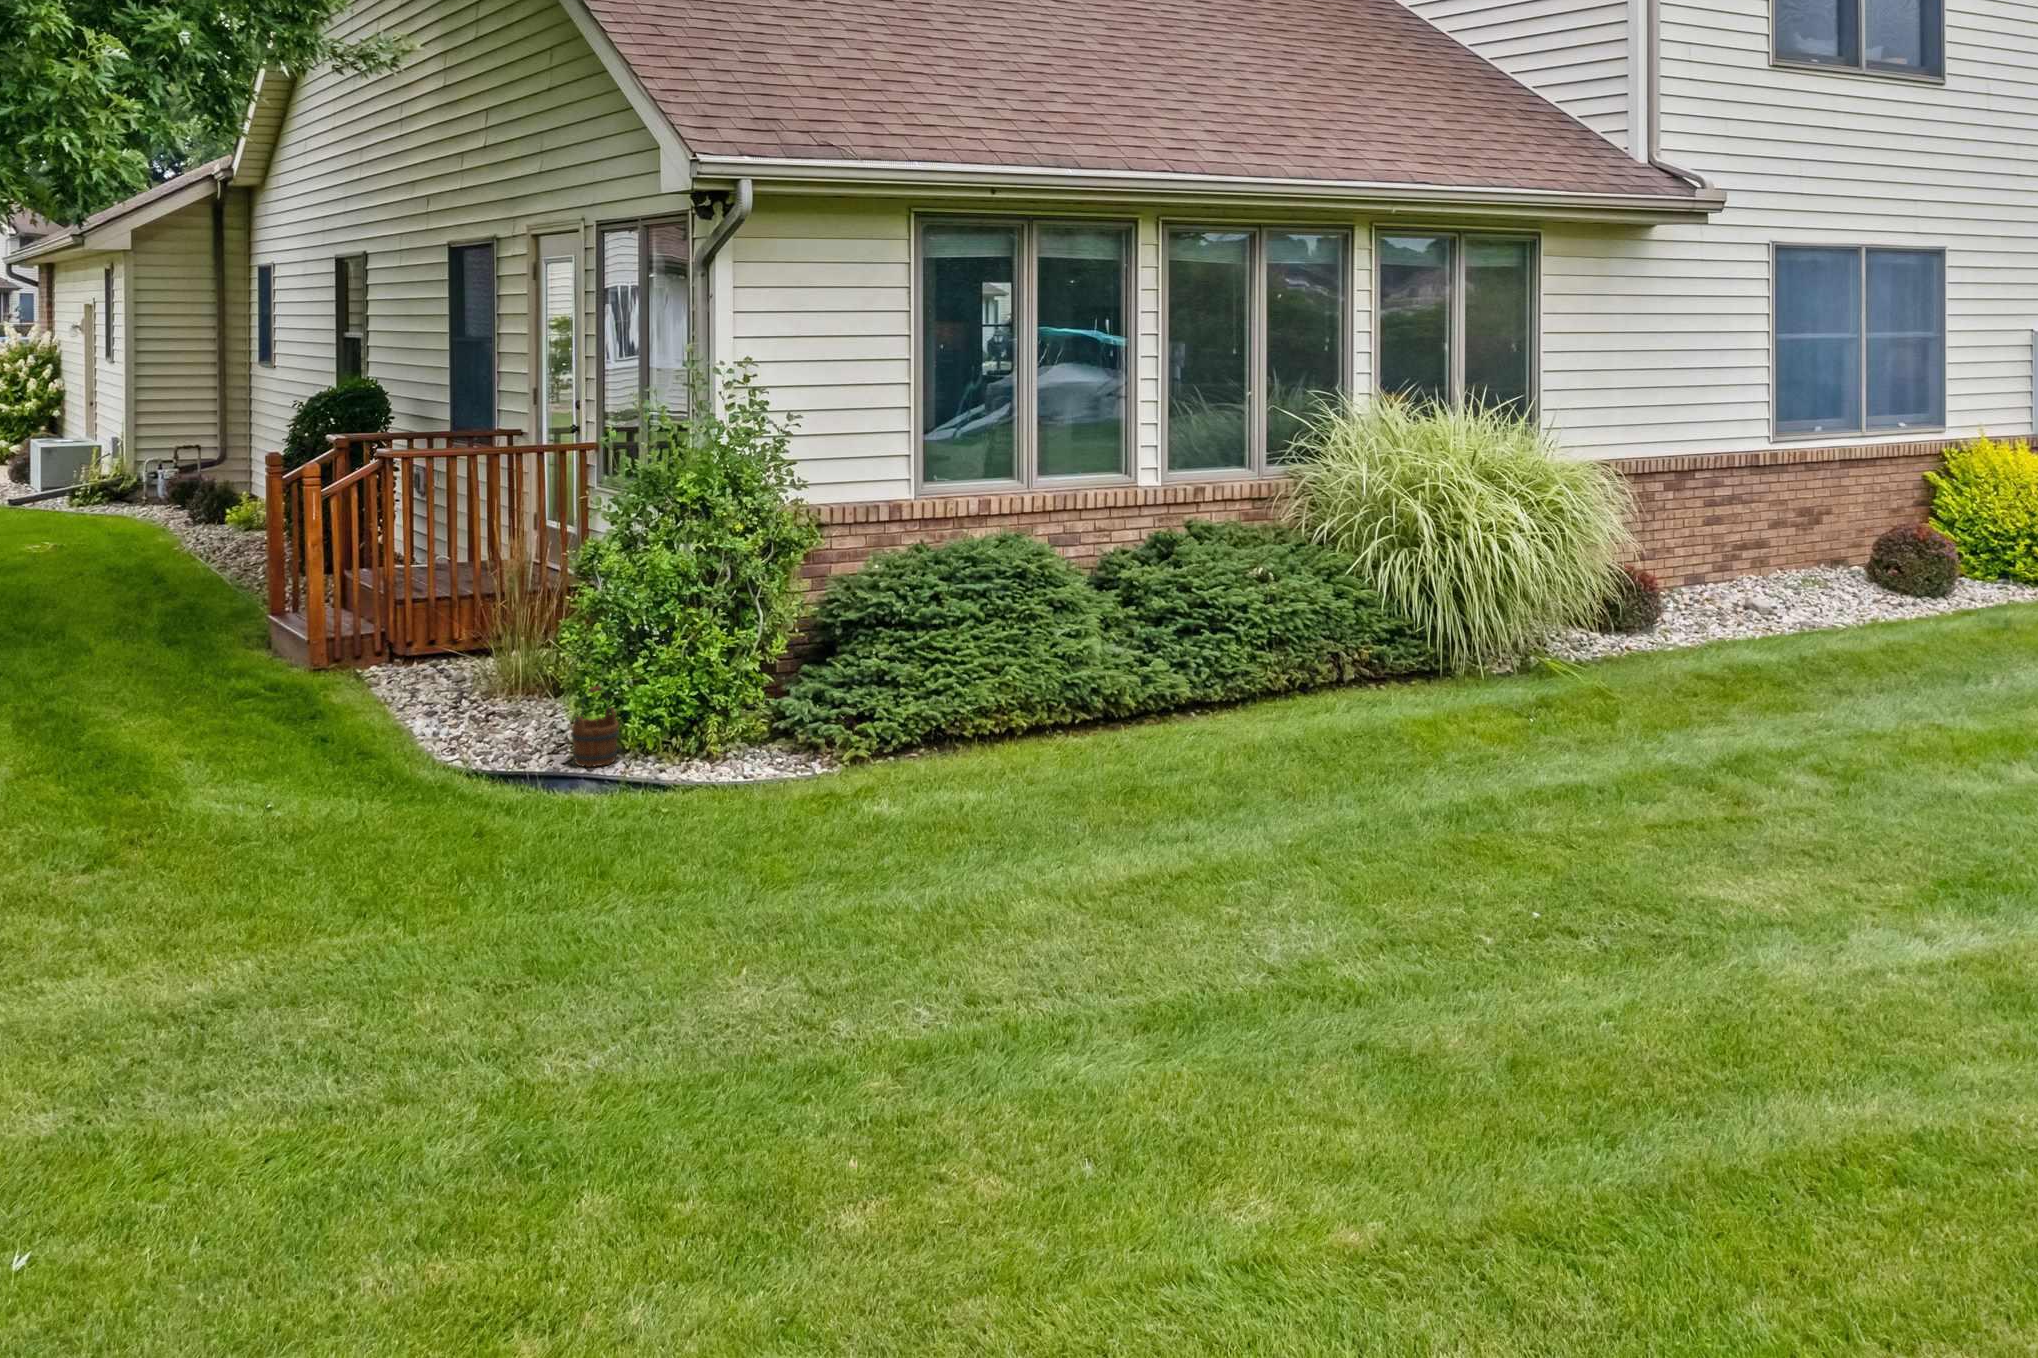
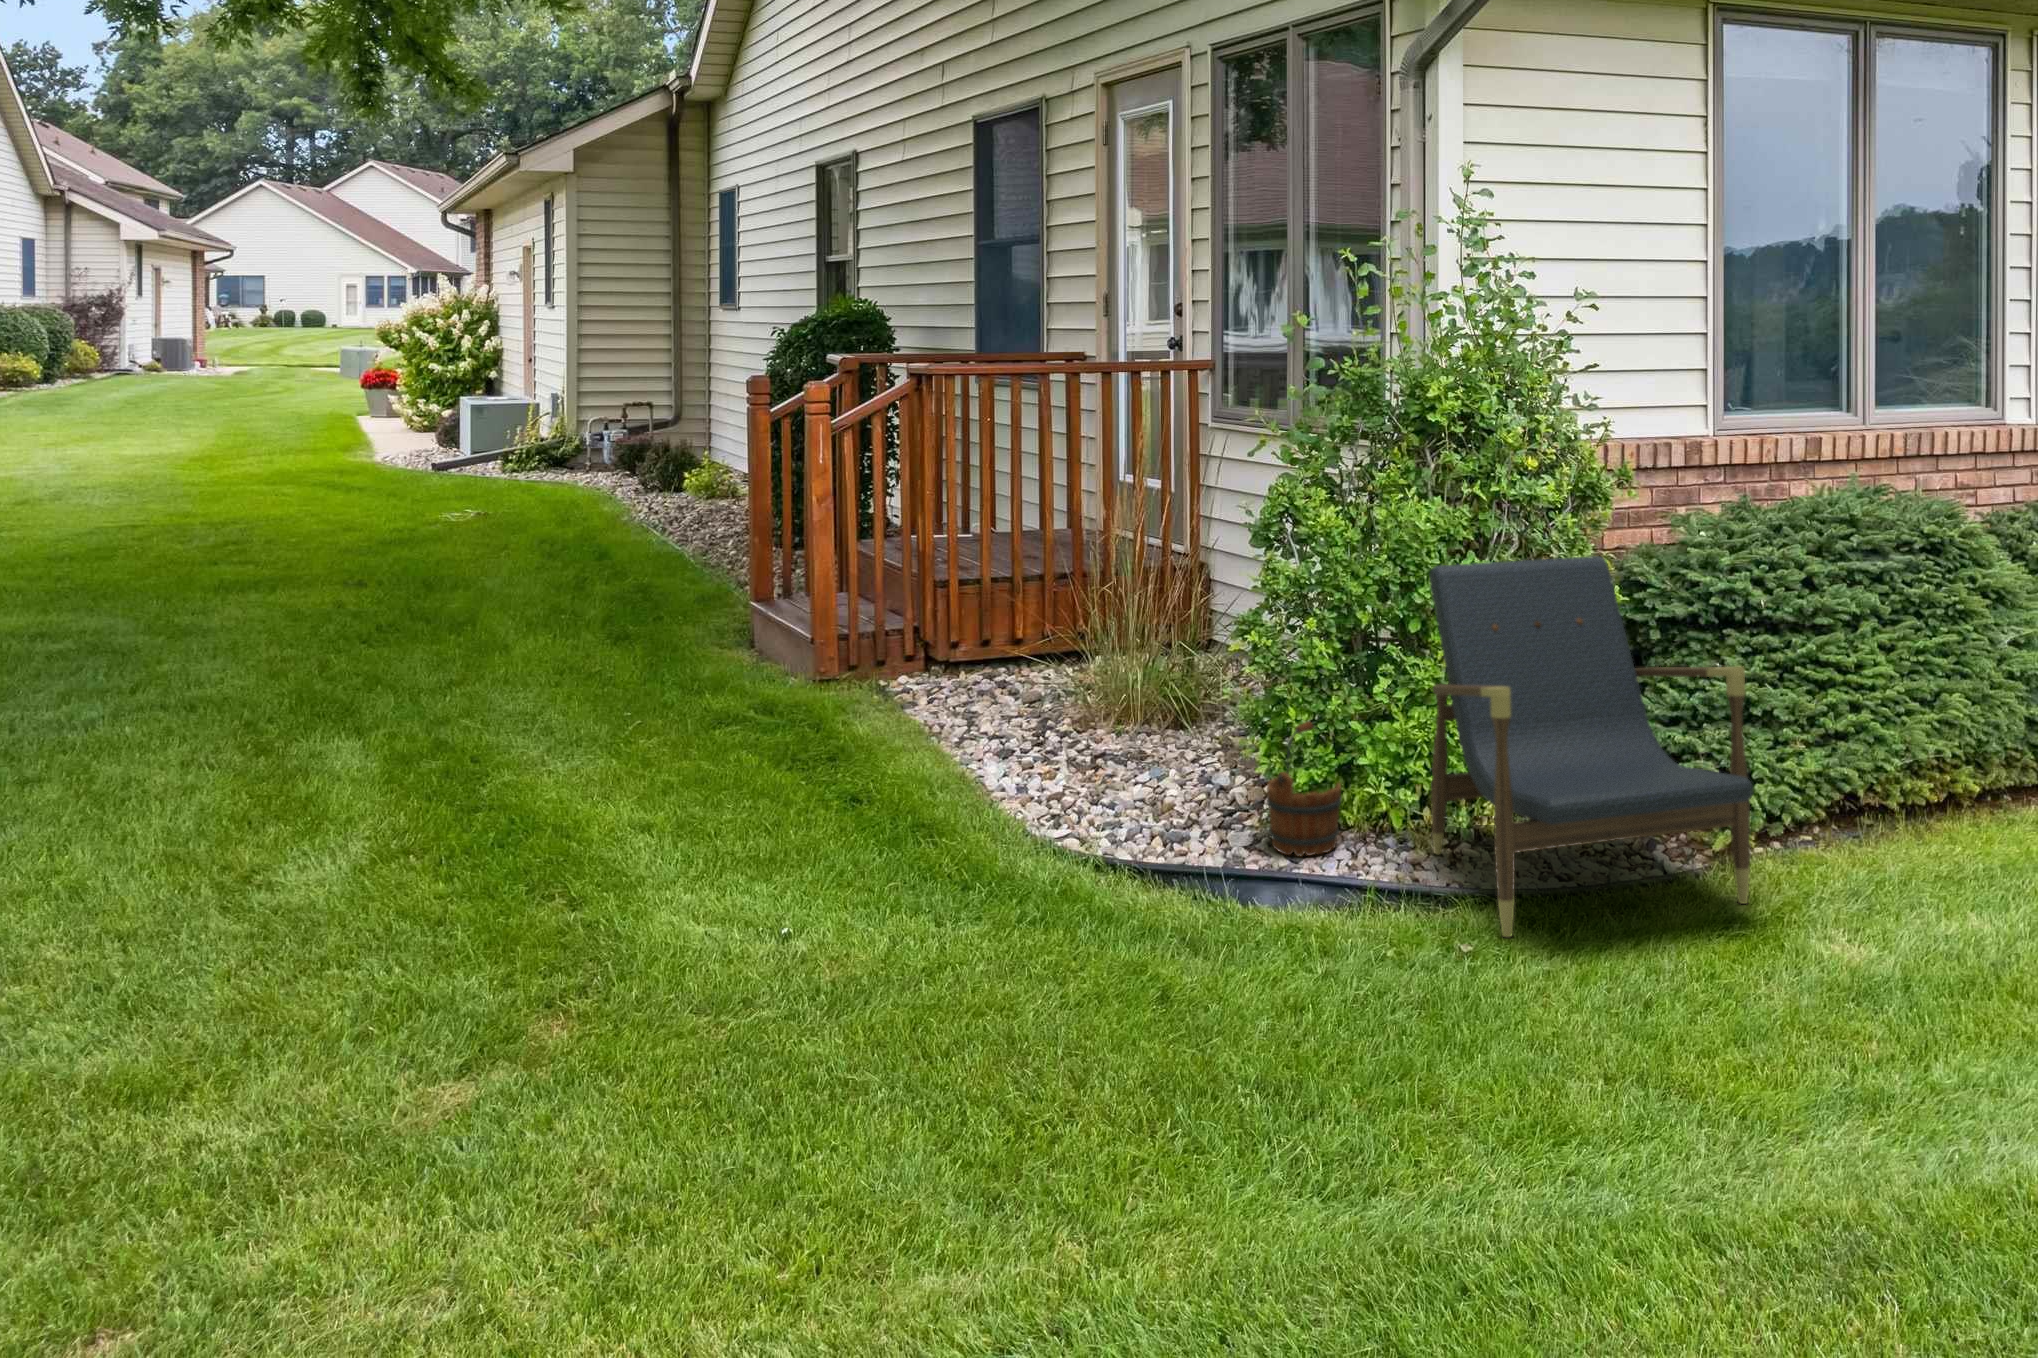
lounge chair: none [666,582,842,803] -> present [1429,556,1753,937]

